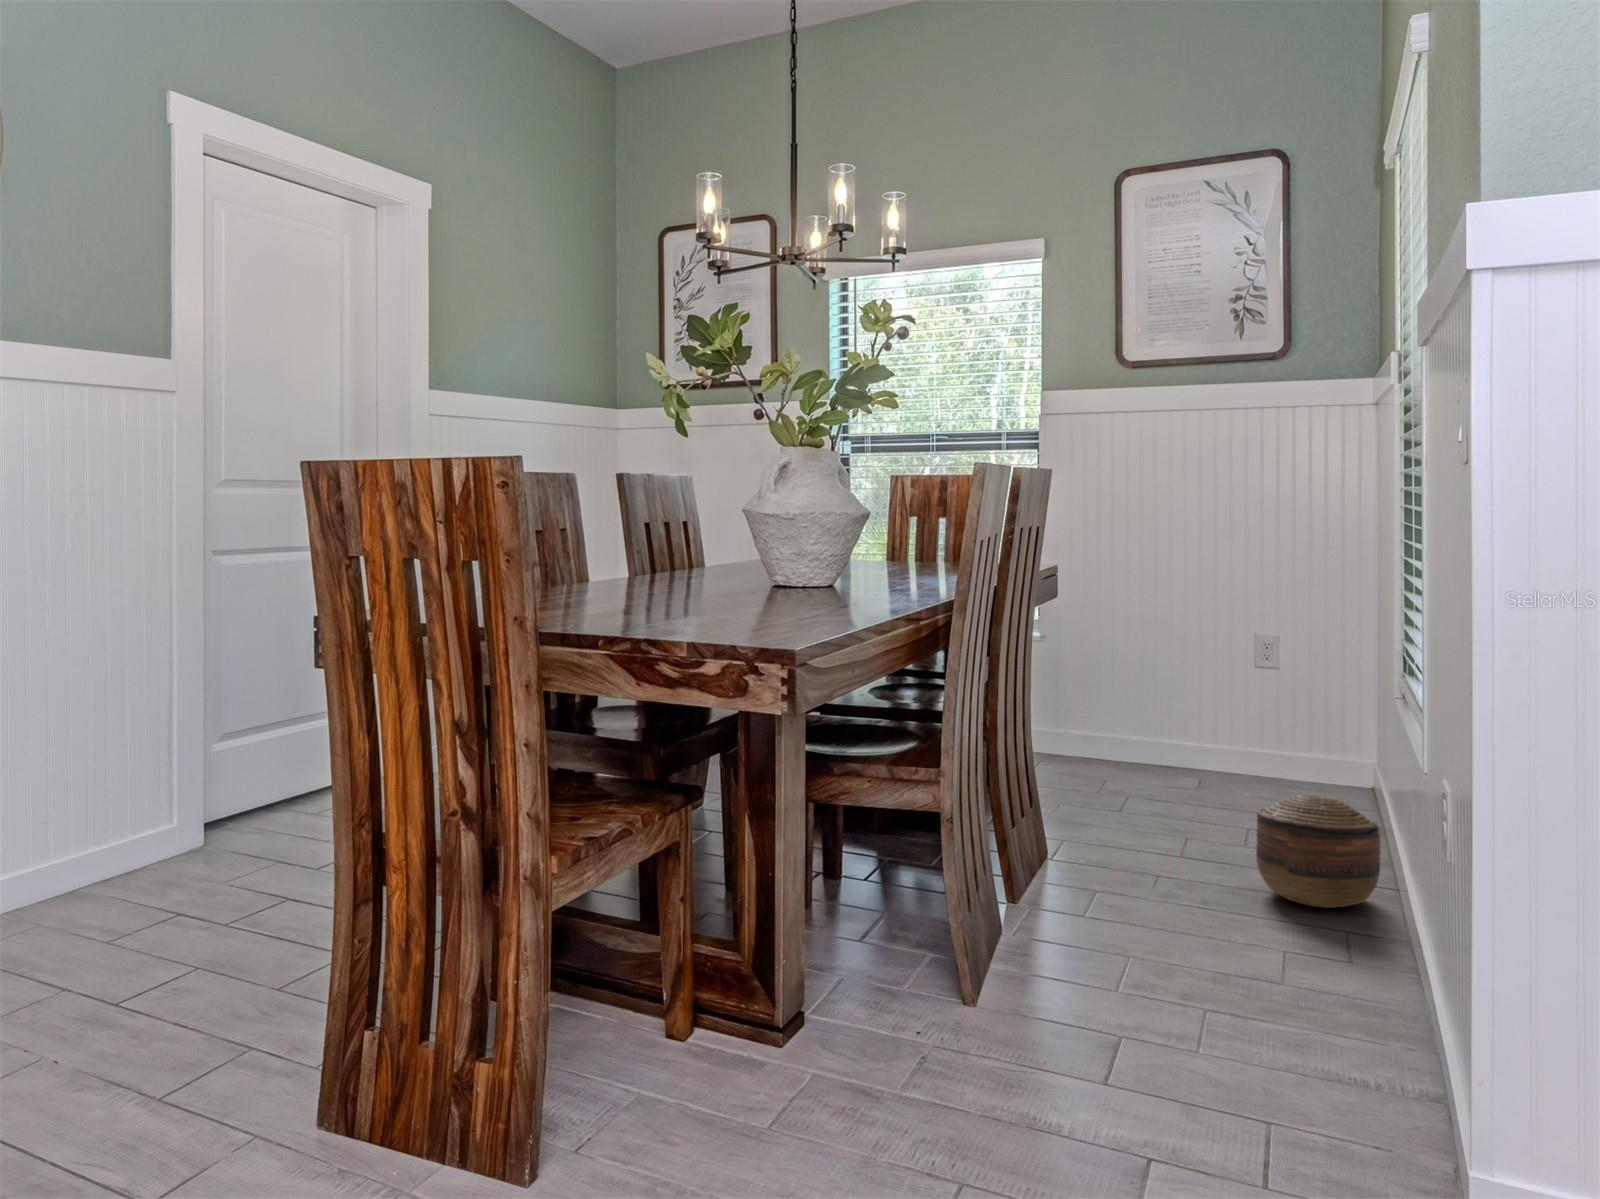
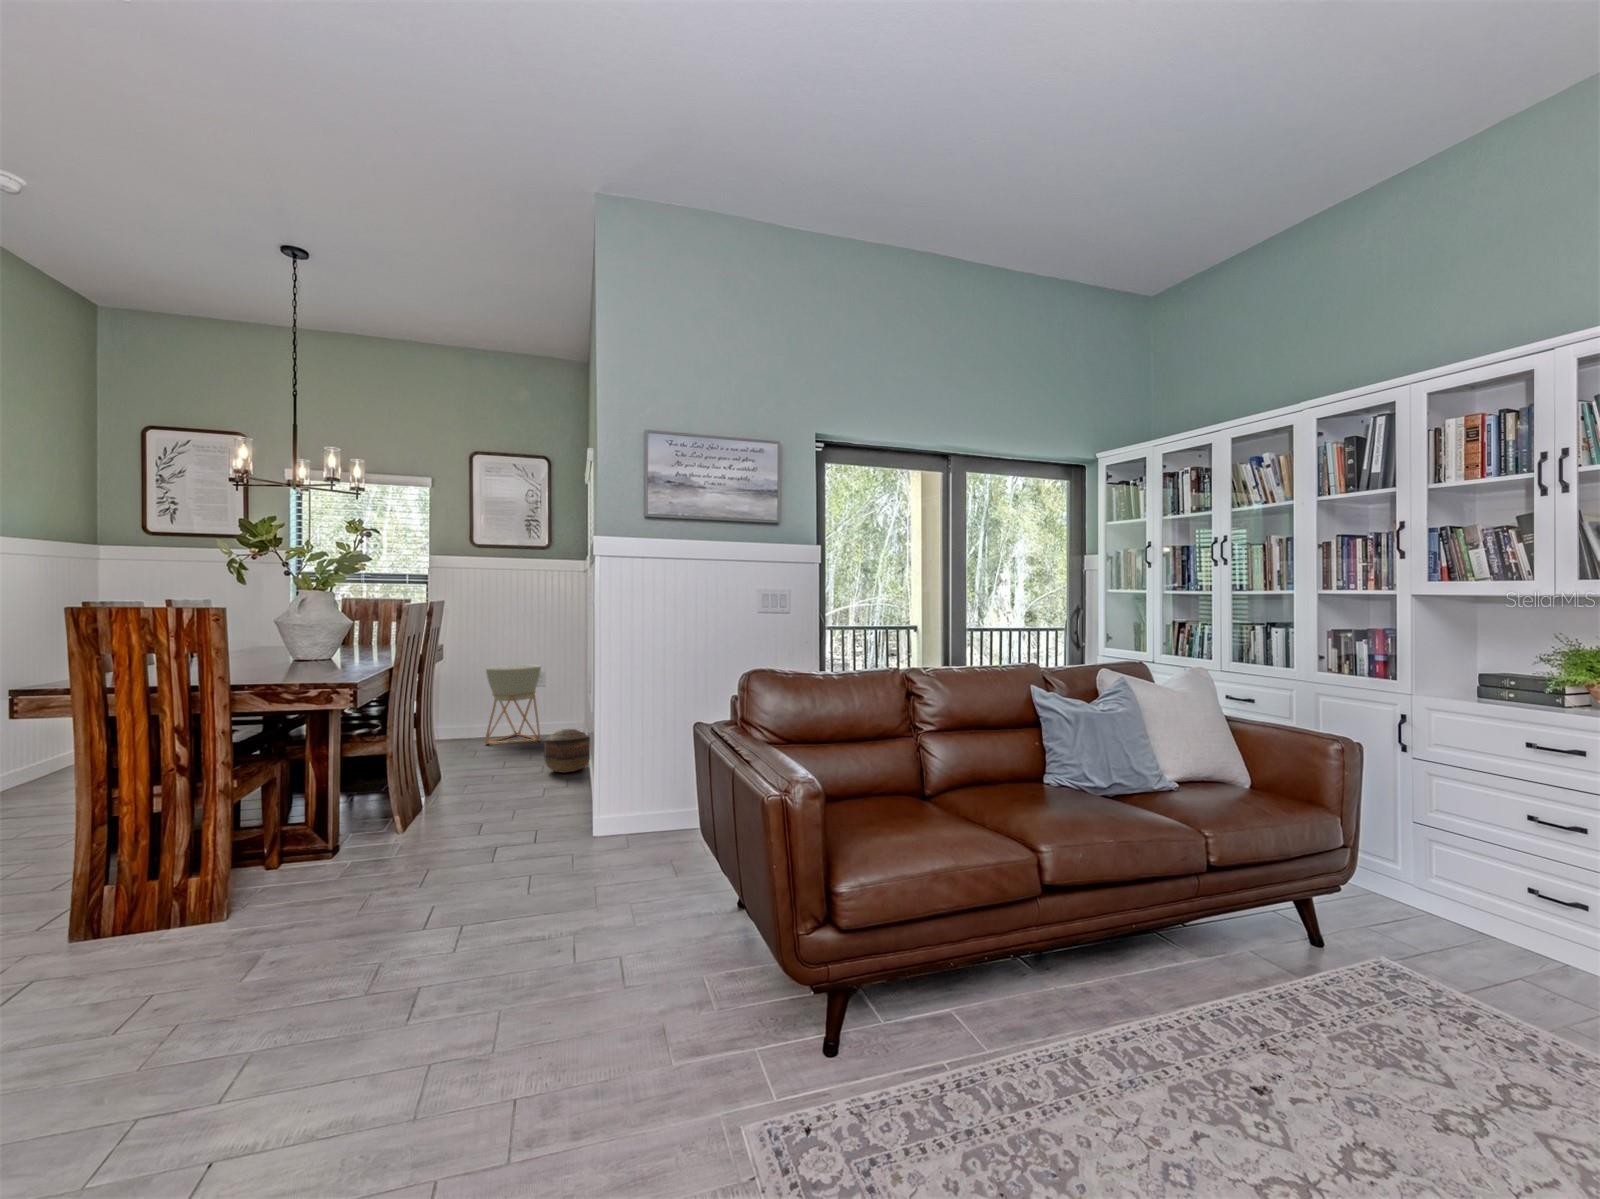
planter: none [1128,620,1252,793] -> present [485,665,541,744]

